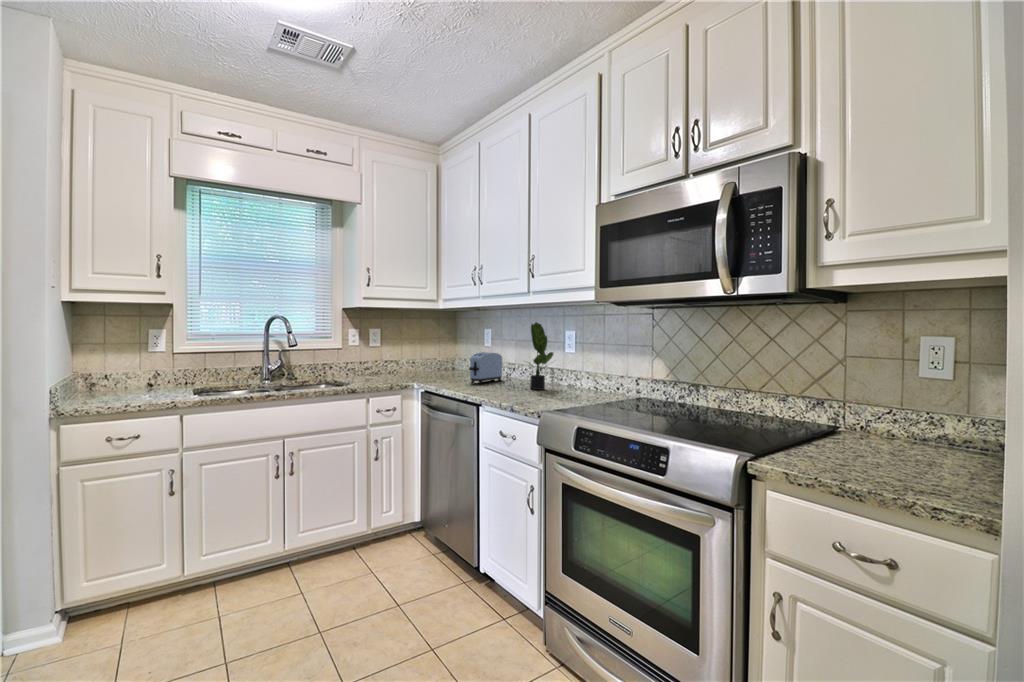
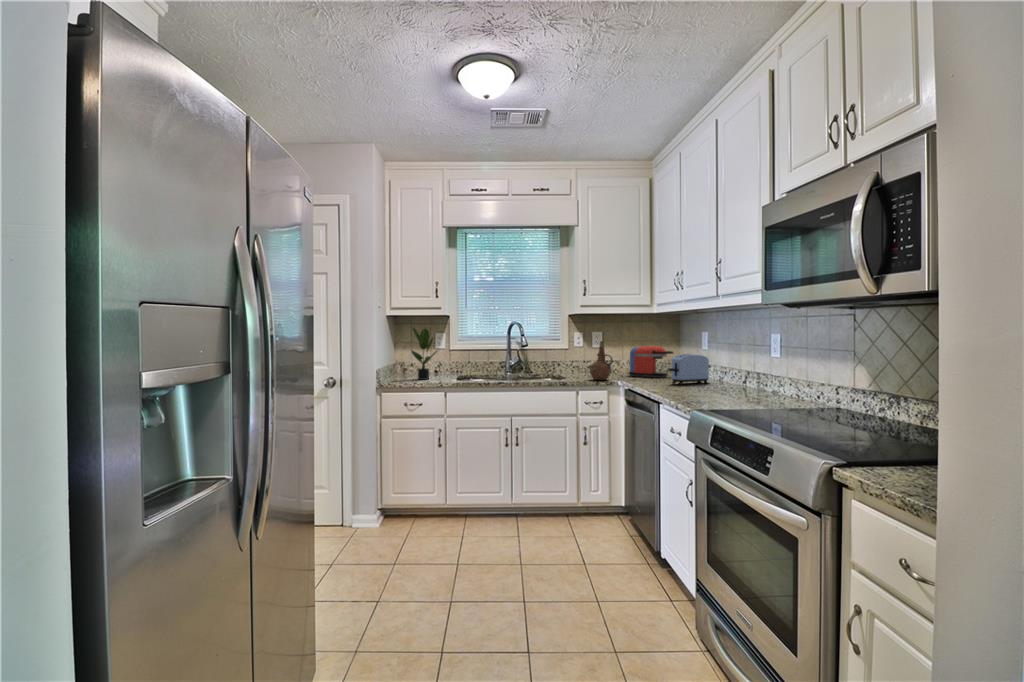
potted plant: present [527,322,553,390] -> present [412,328,436,380]
ceramic pitcher: none [378,340,405,384] -> present [589,341,613,380]
coffee maker: none [414,345,461,377] -> present [629,346,673,377]

